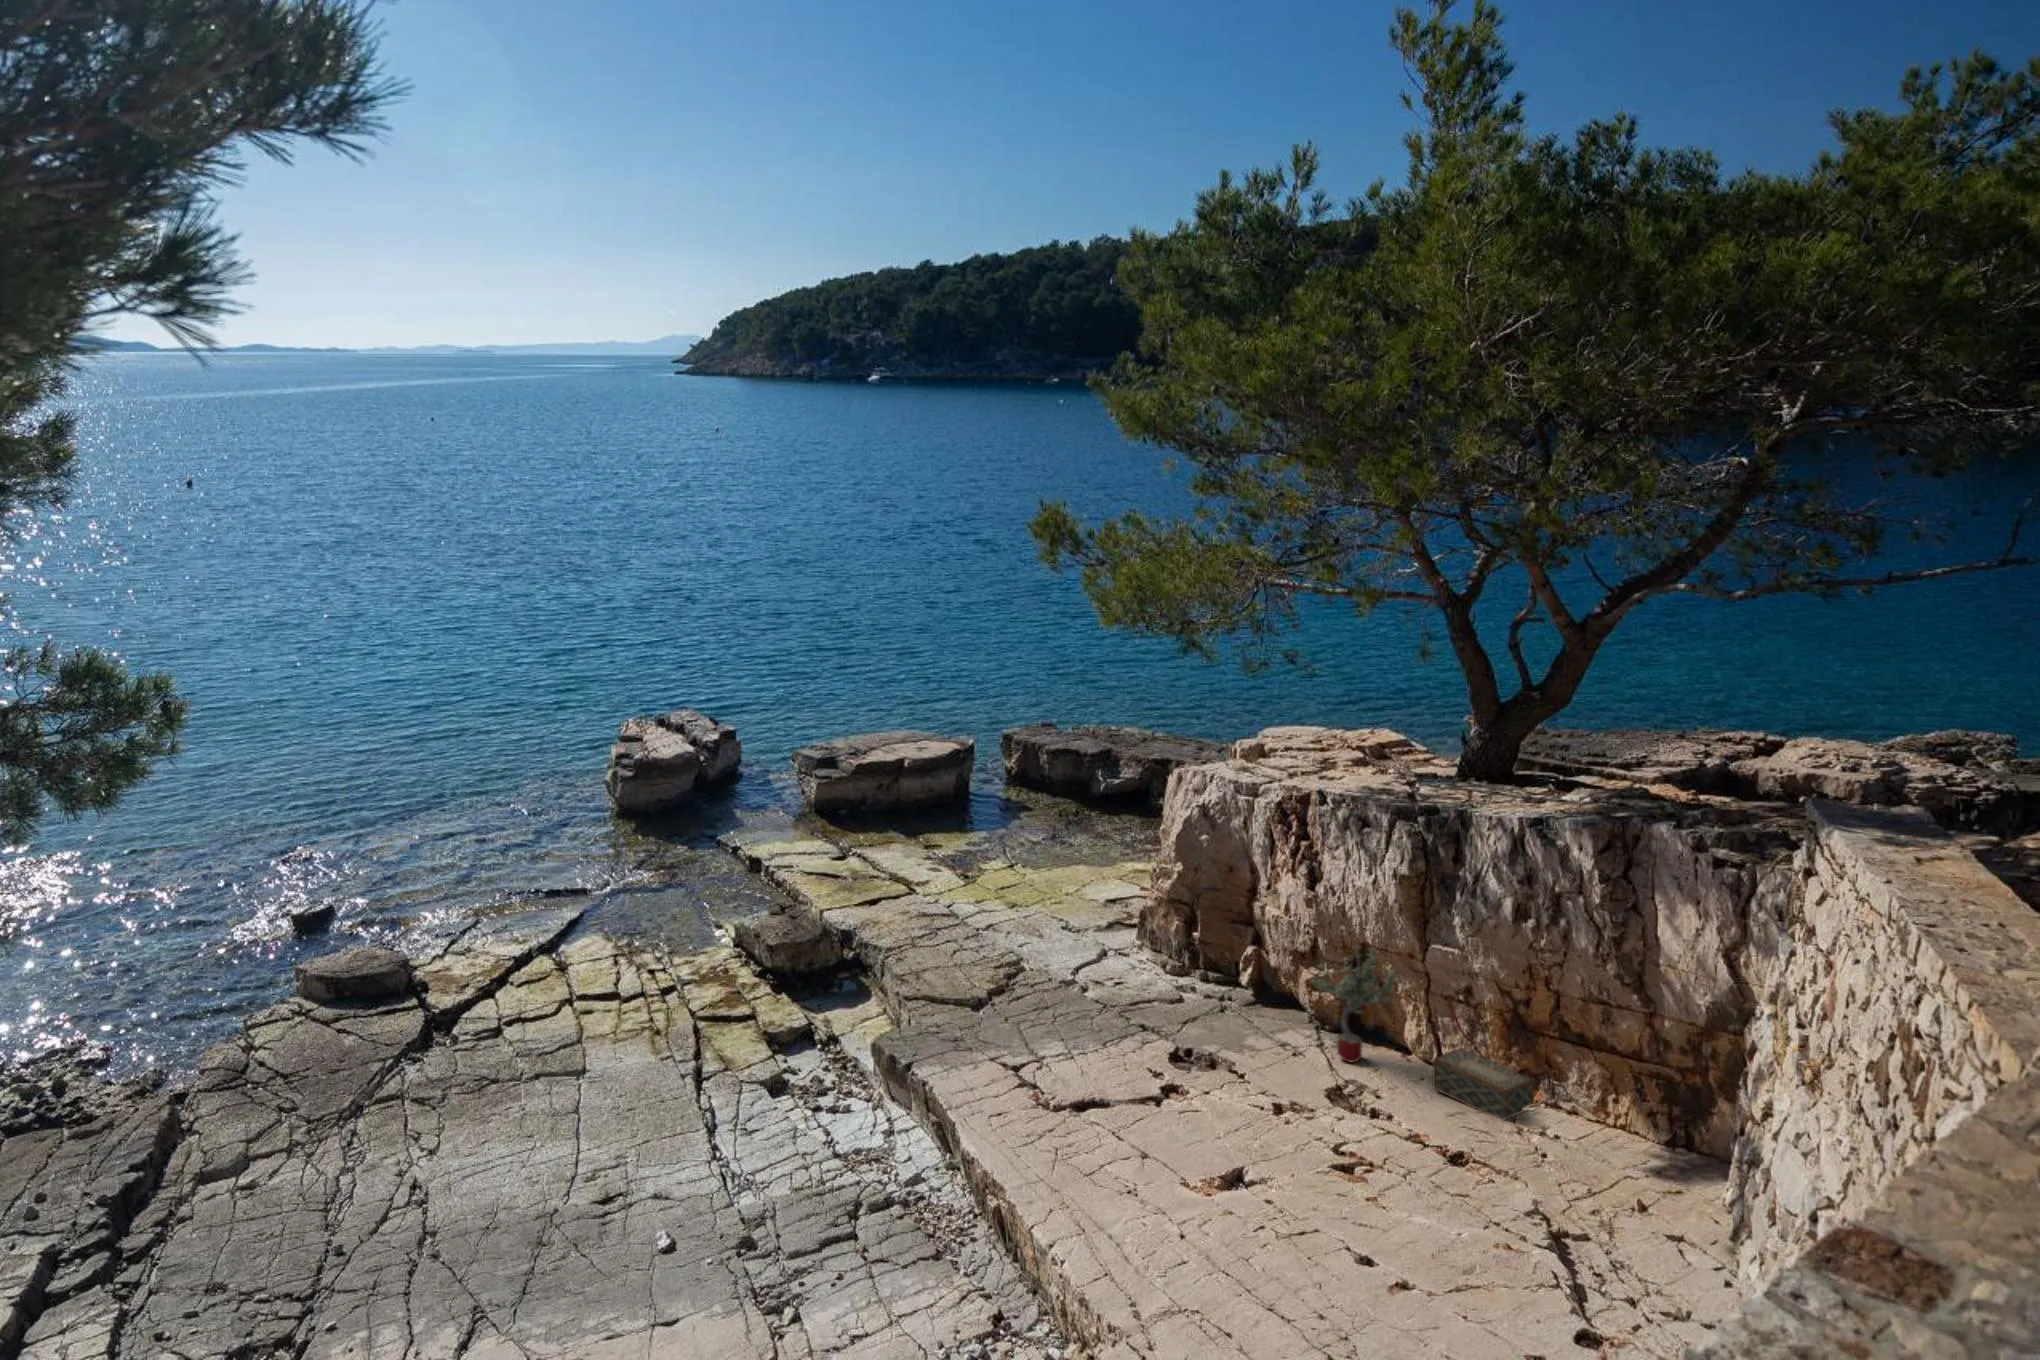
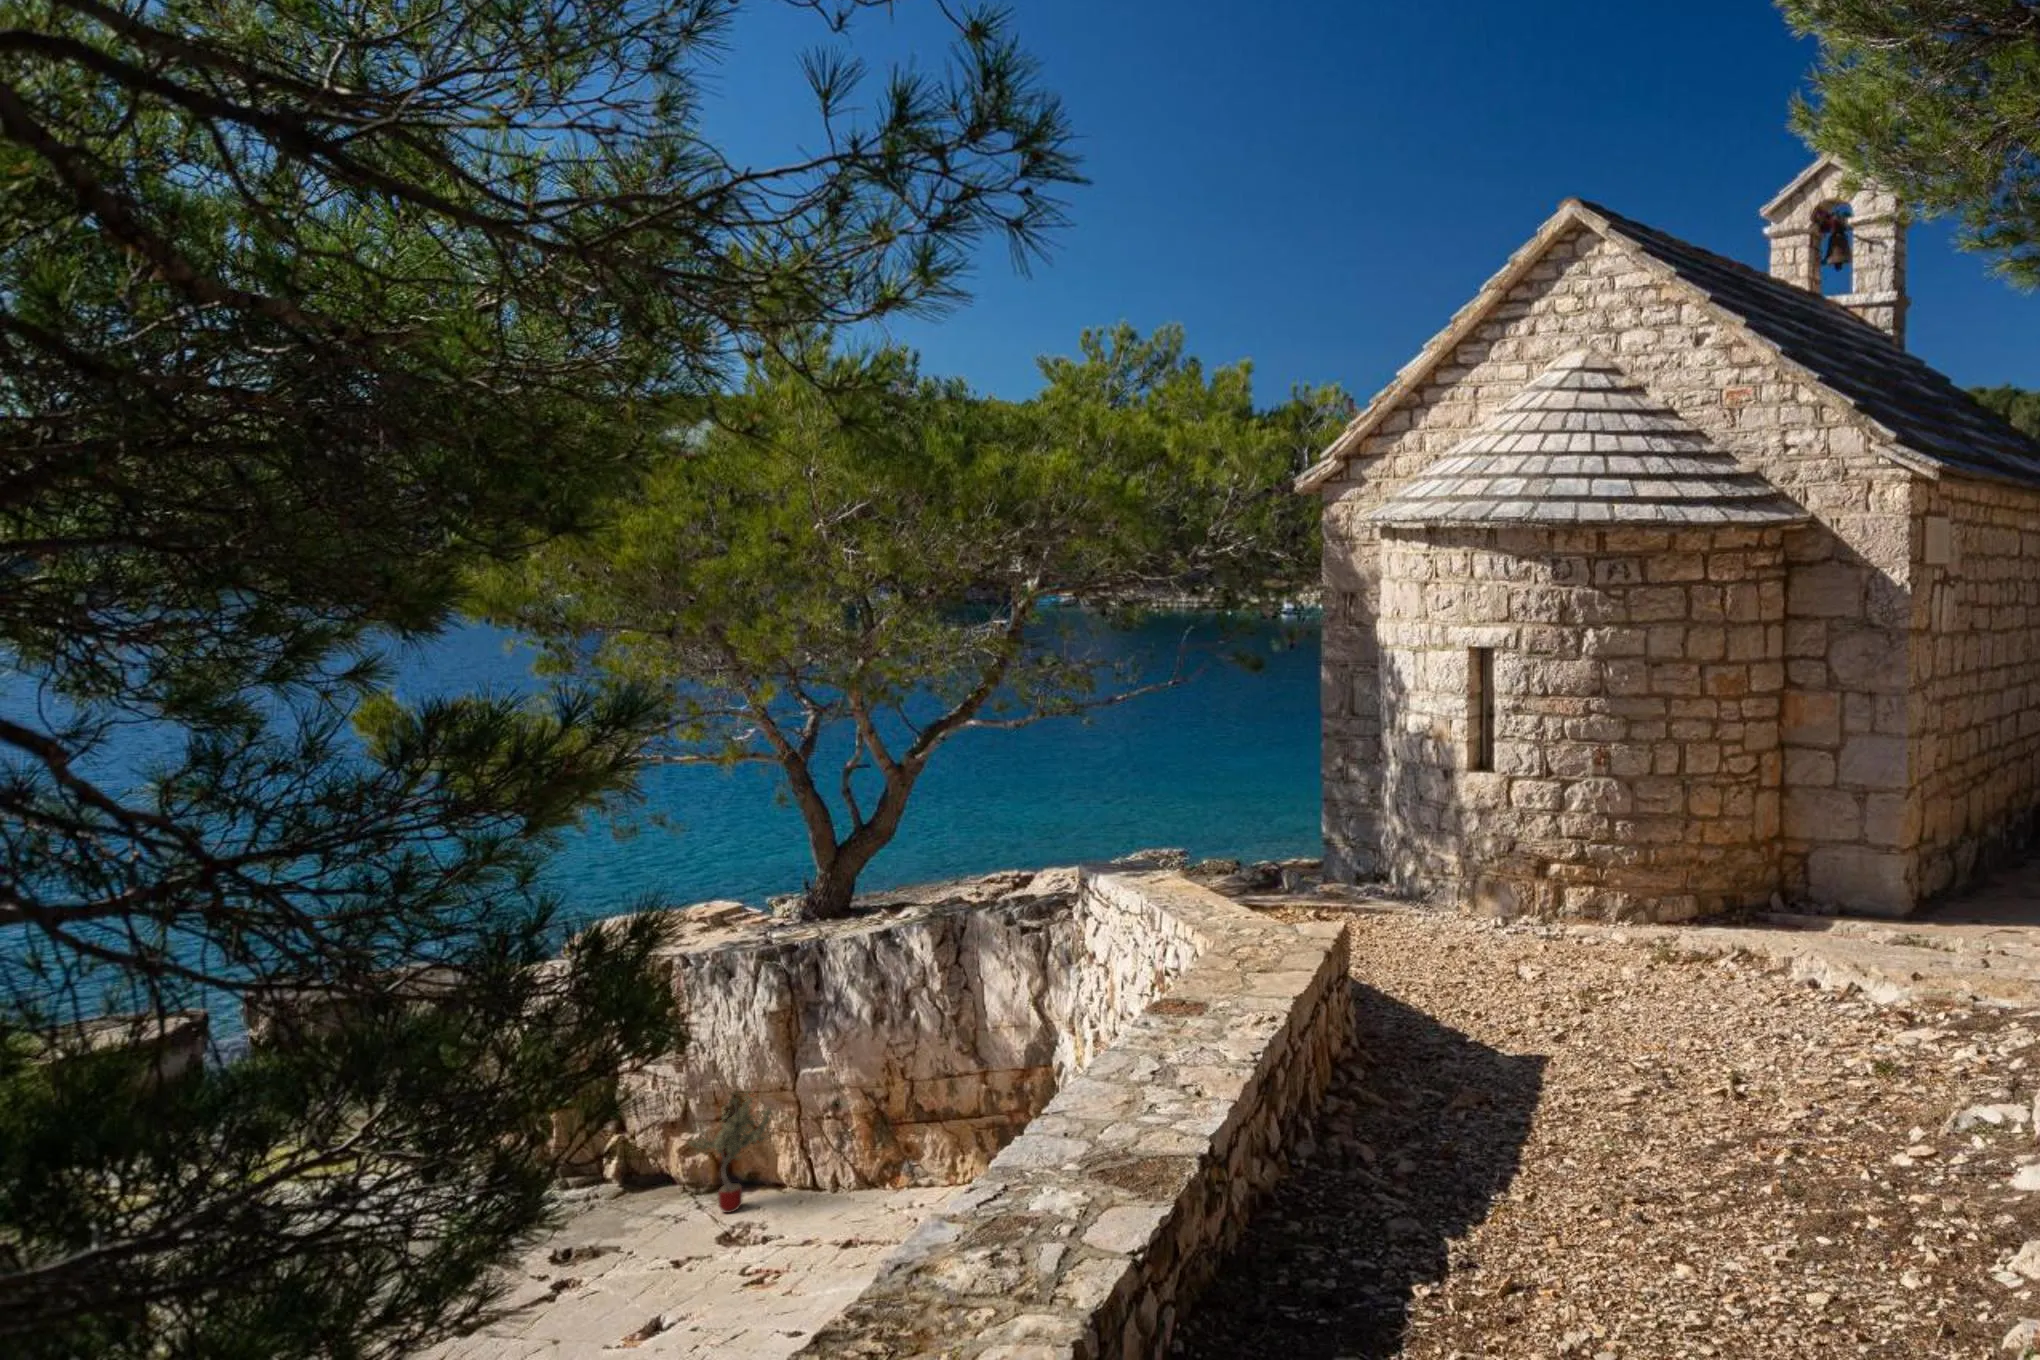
woven basket: present [1432,1048,1534,1120] -> none [811,1160,898,1213]

